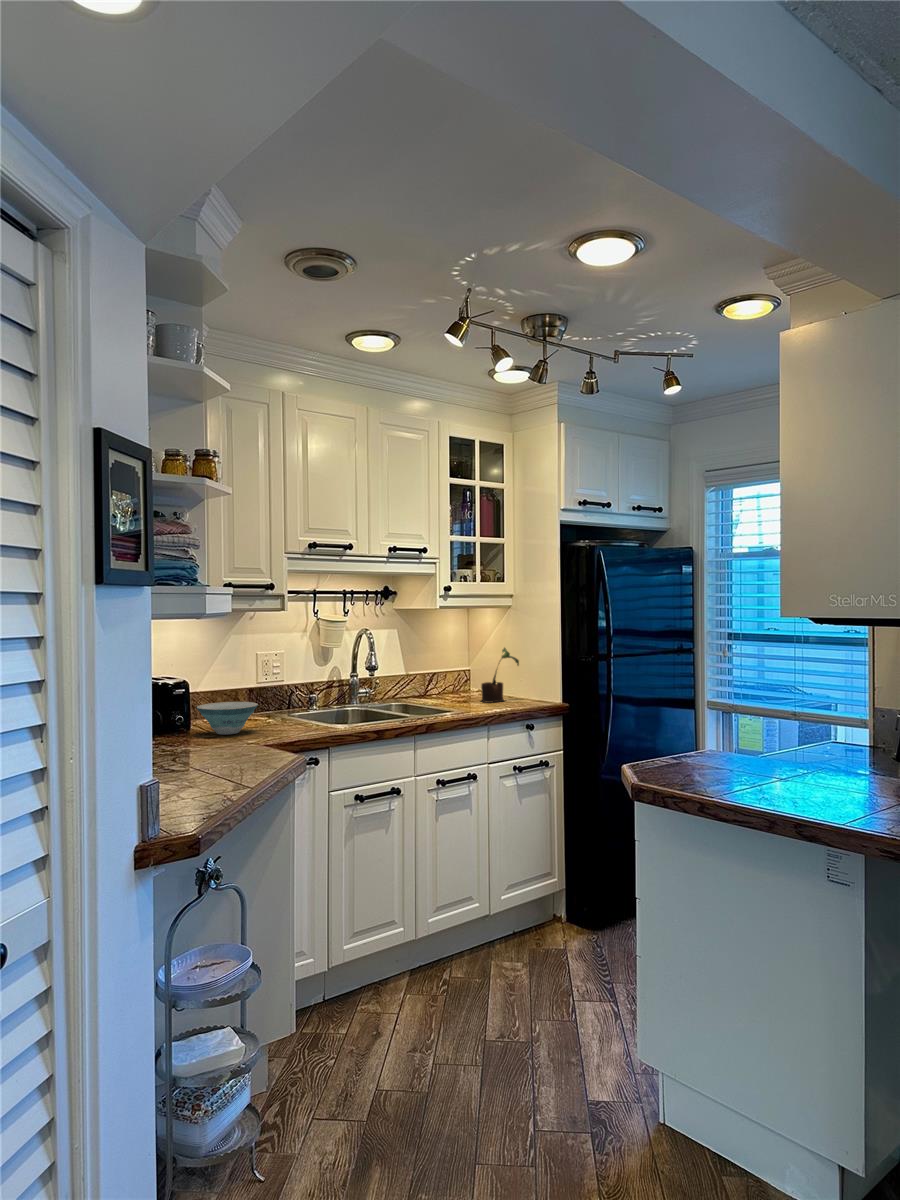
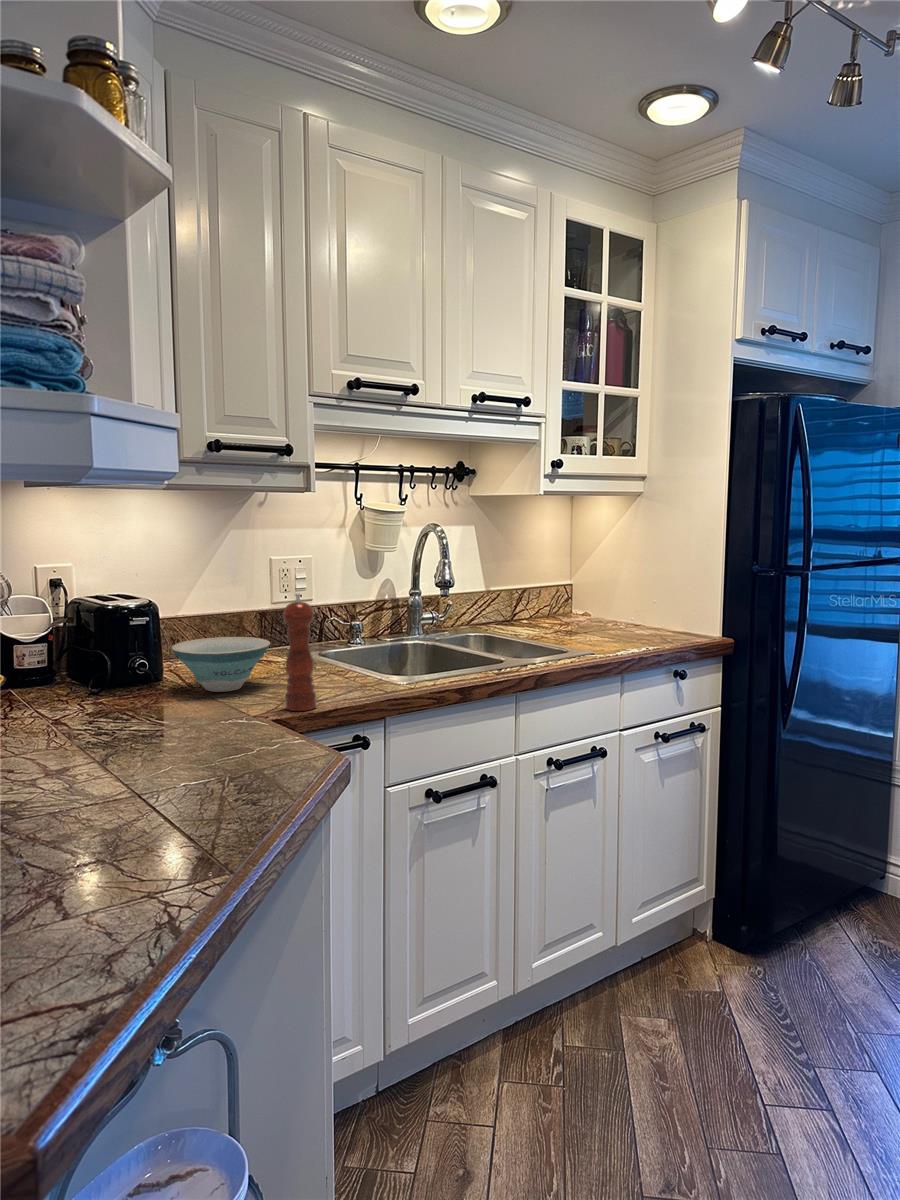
potted plant: present [481,648,519,703] -> none [593,553,654,634]
pepper mill: none [267,671,286,741] -> present [283,593,316,711]

